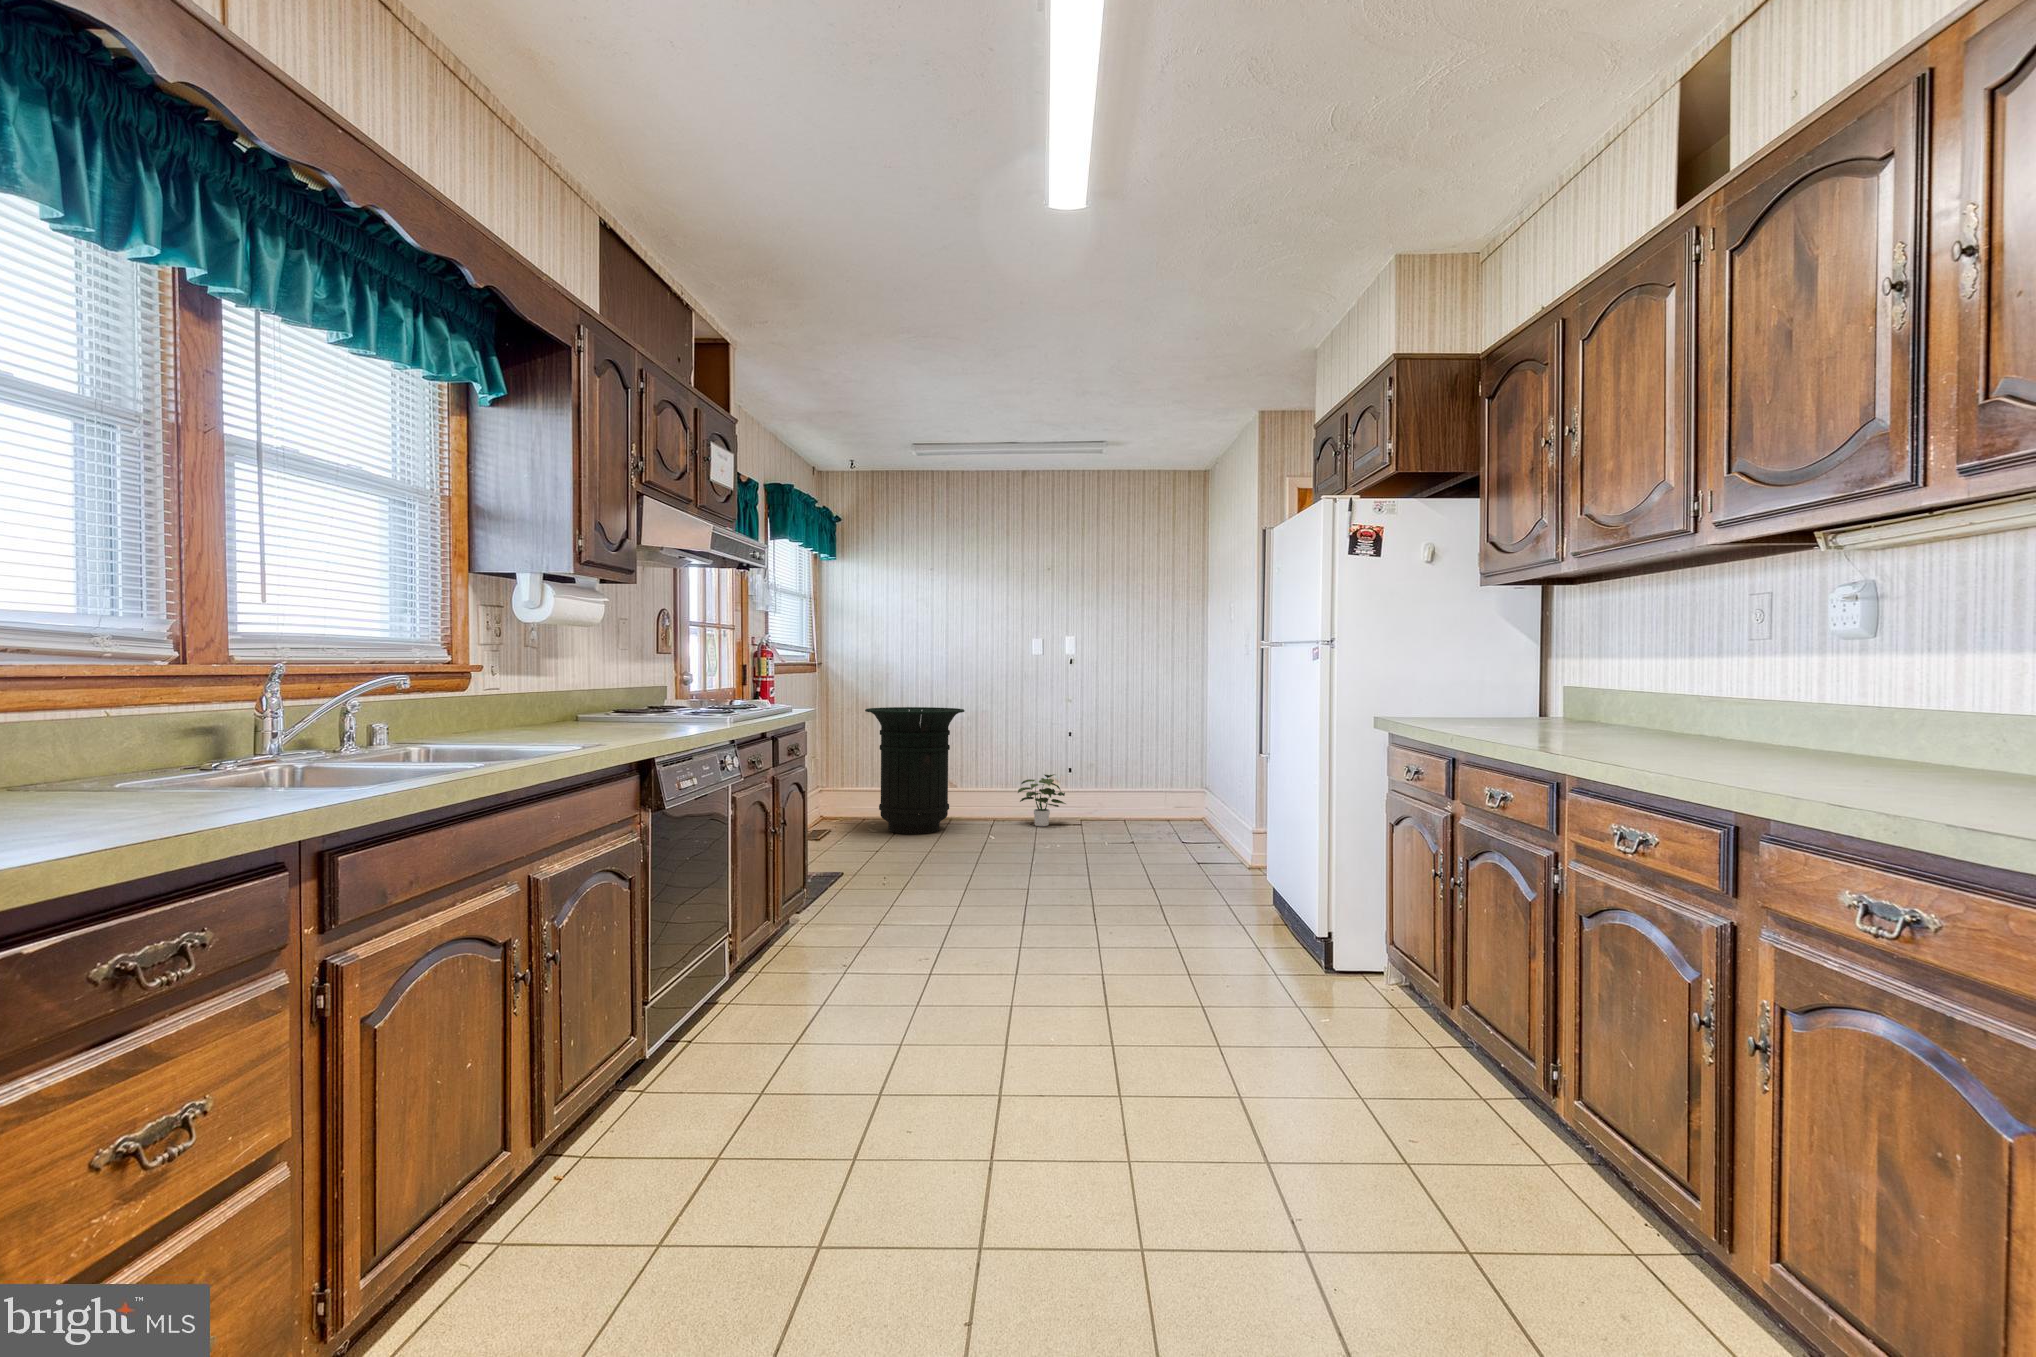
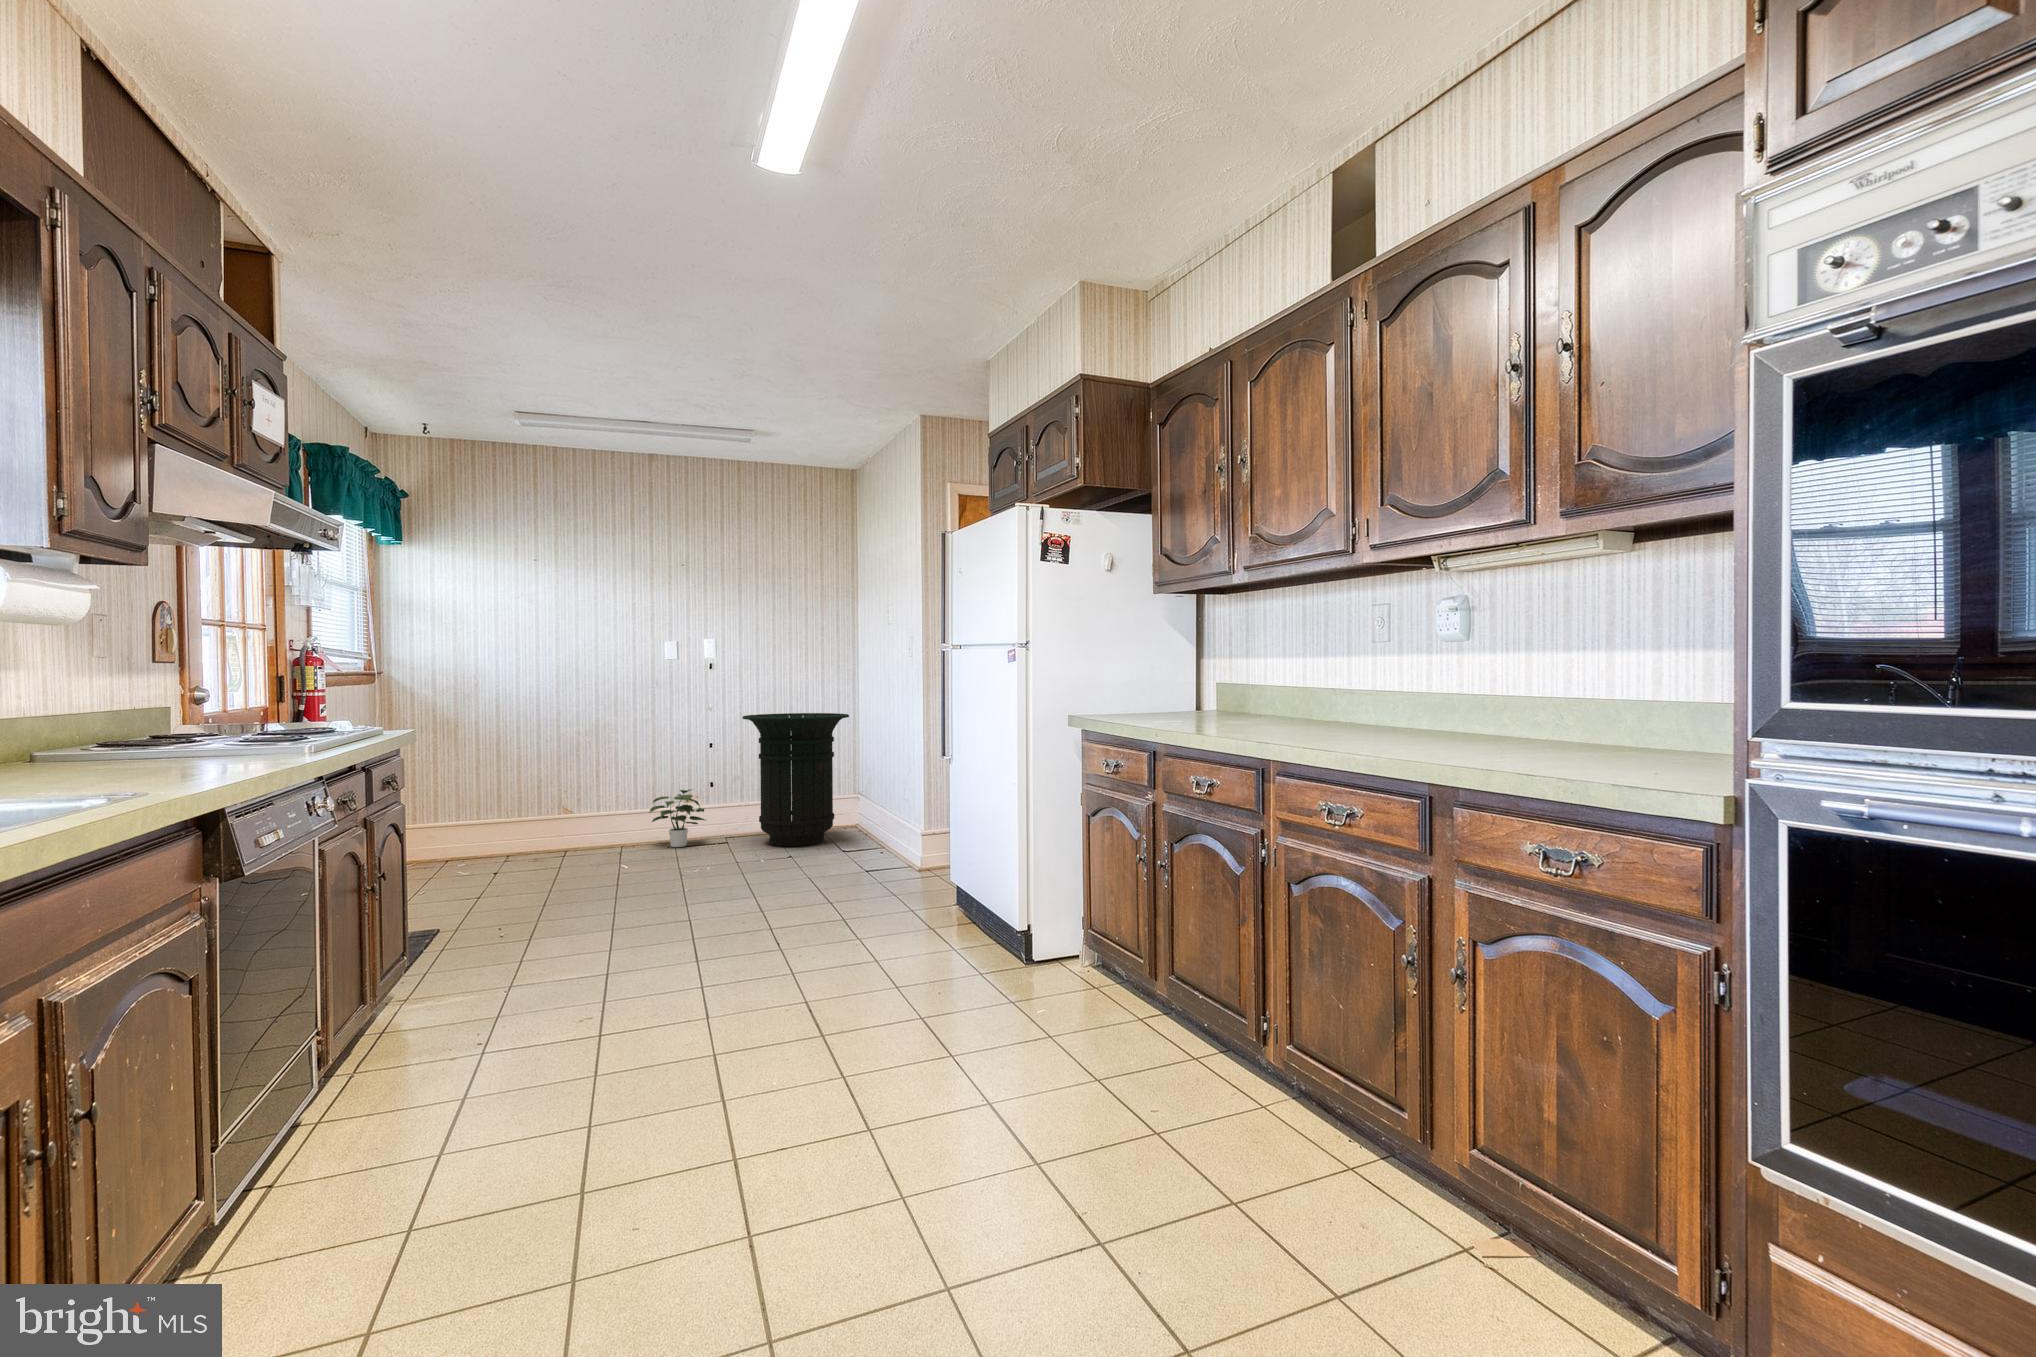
trash can: present [865,707,965,834] -> present [742,713,849,846]

